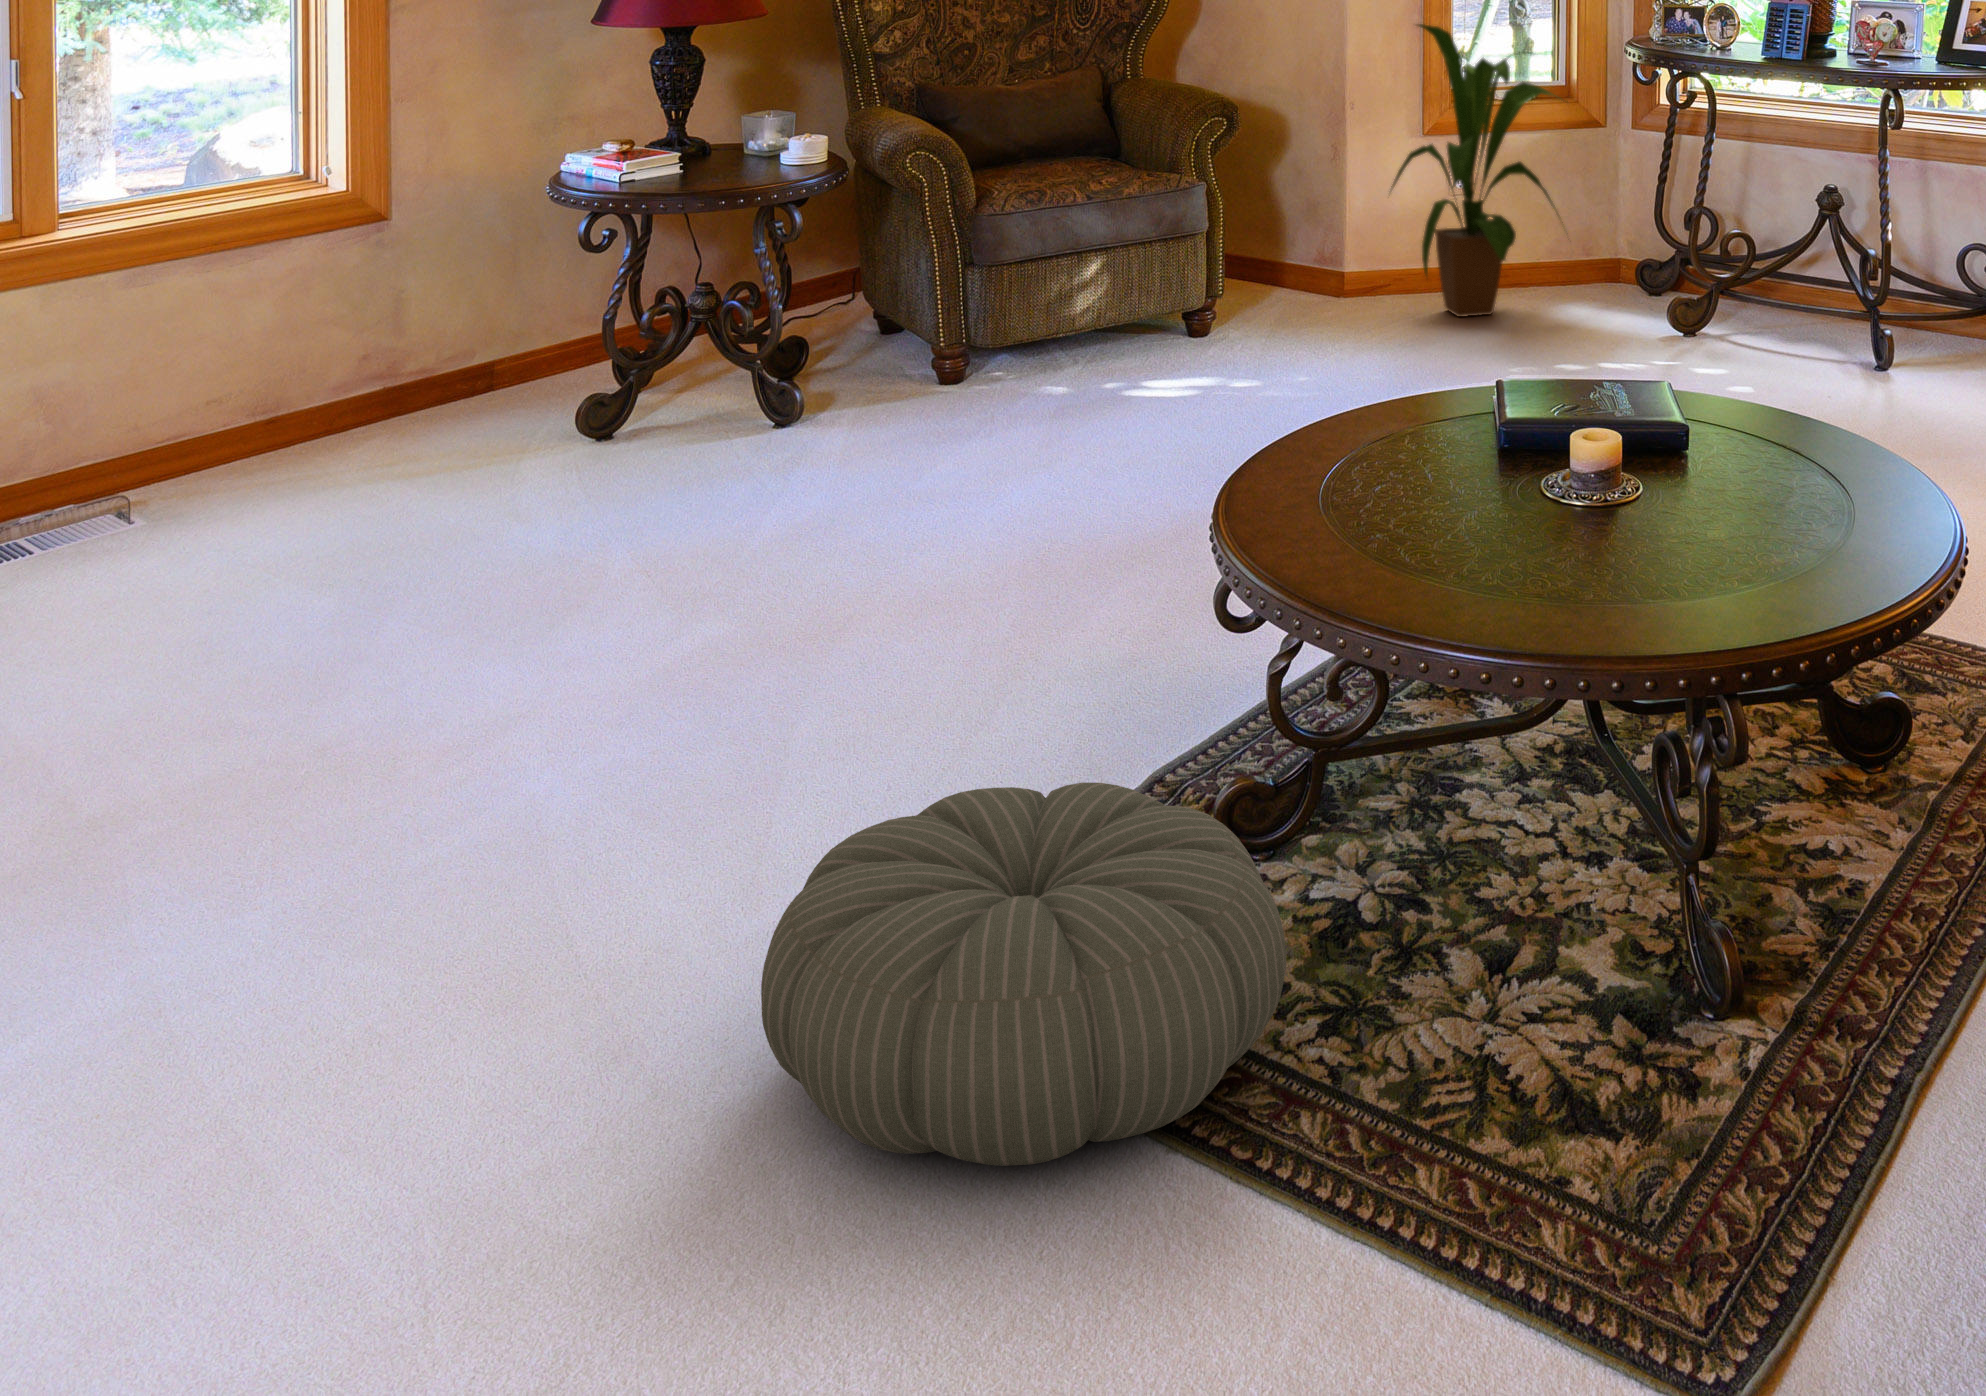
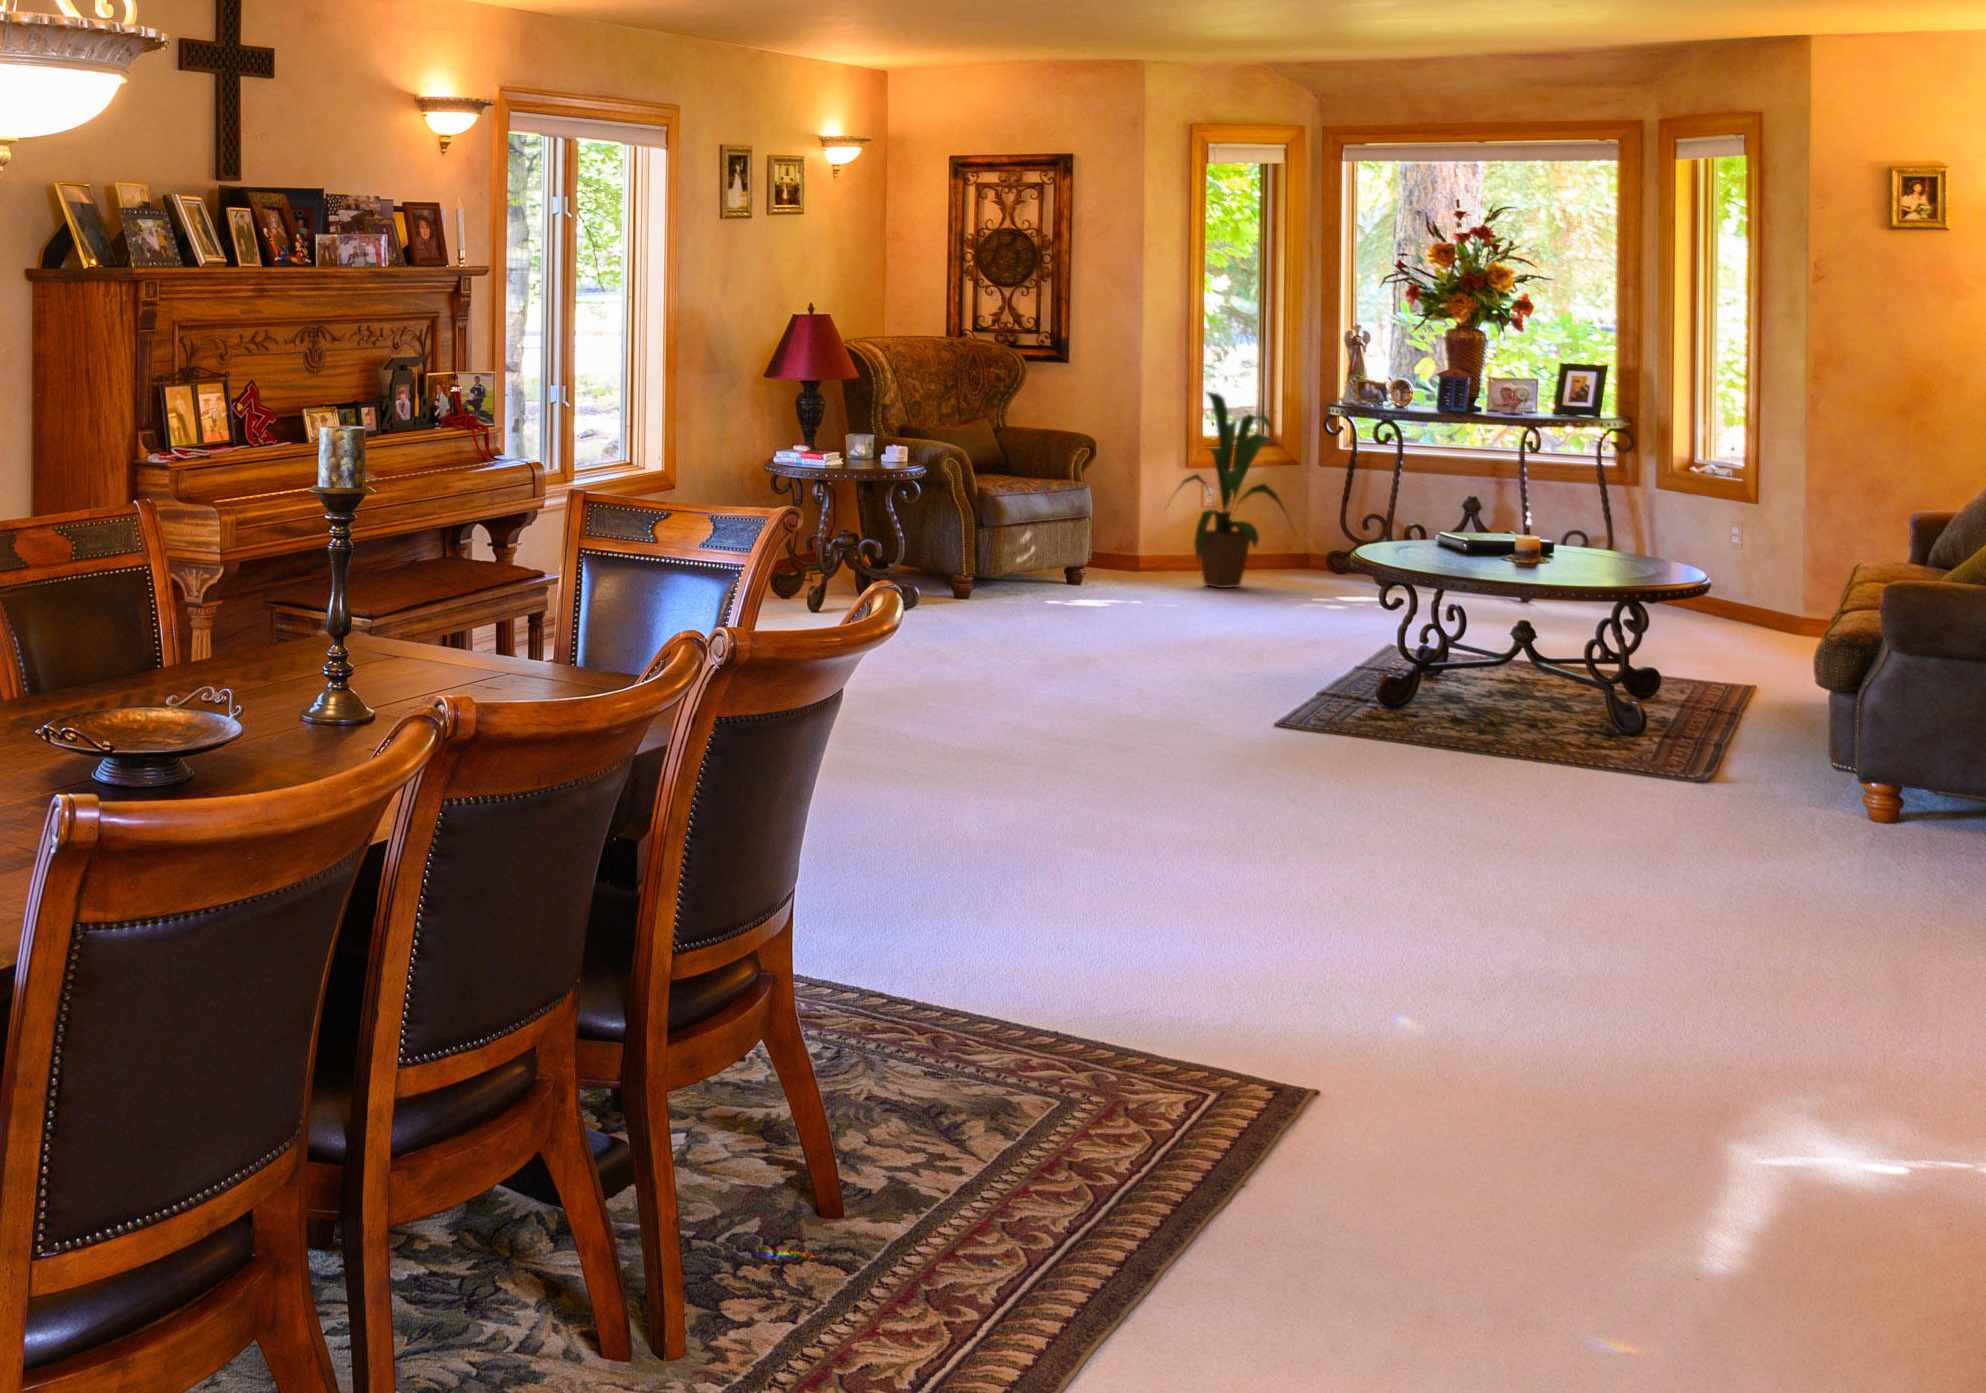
pouf: present [761,782,1286,1166] -> none [1280,648,1475,743]

